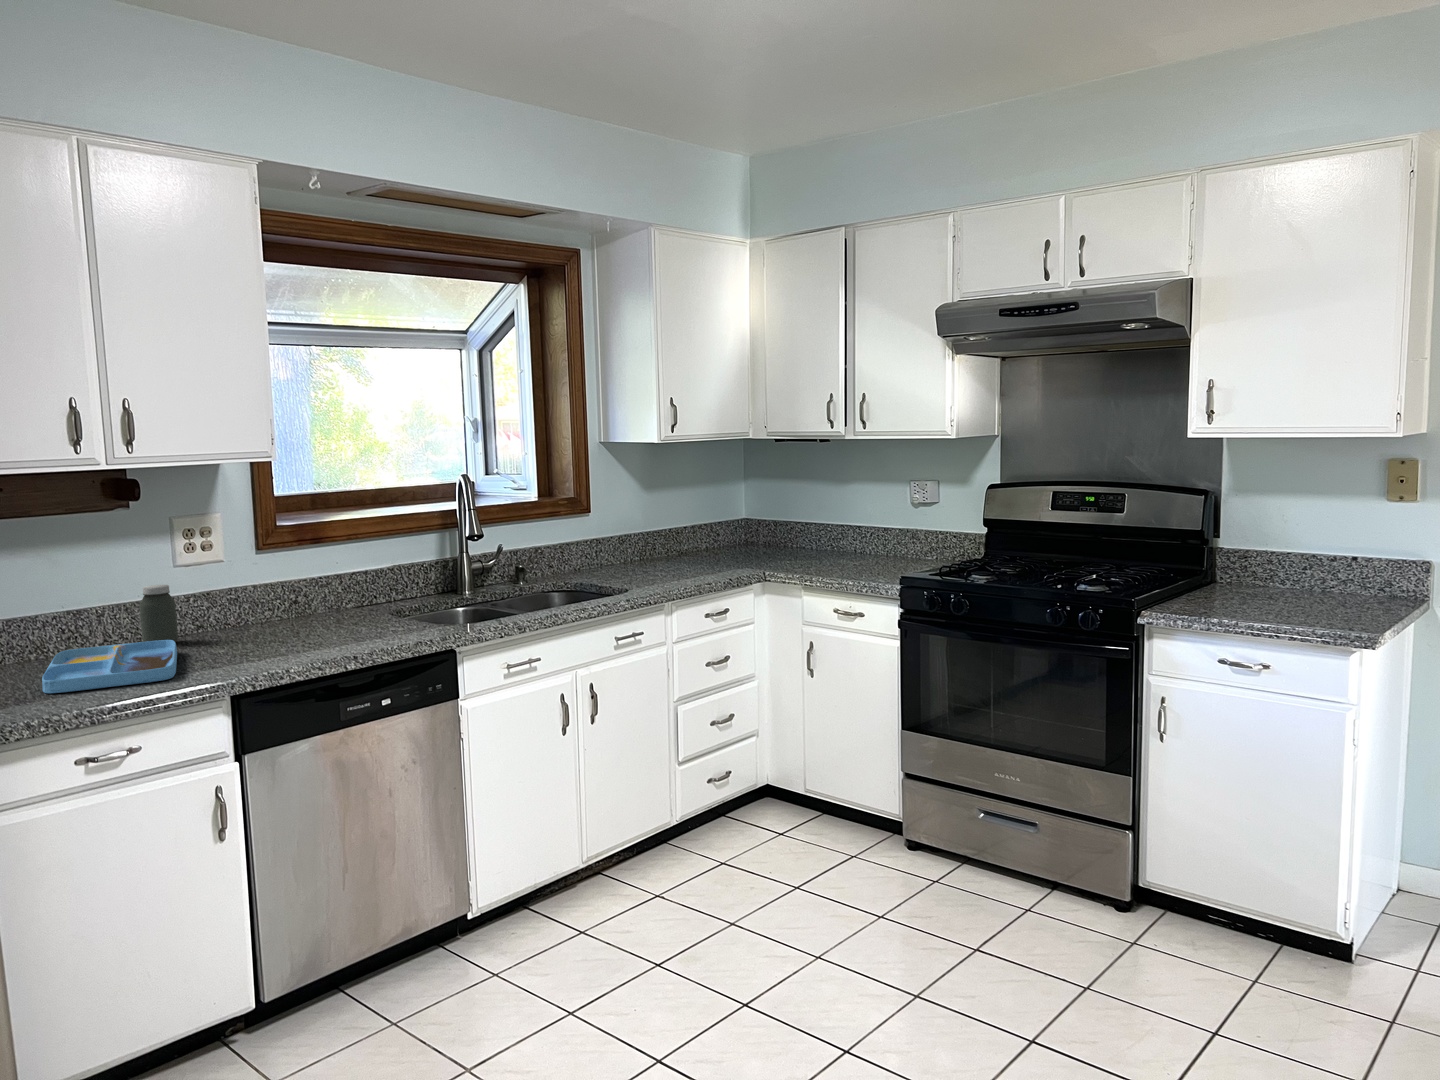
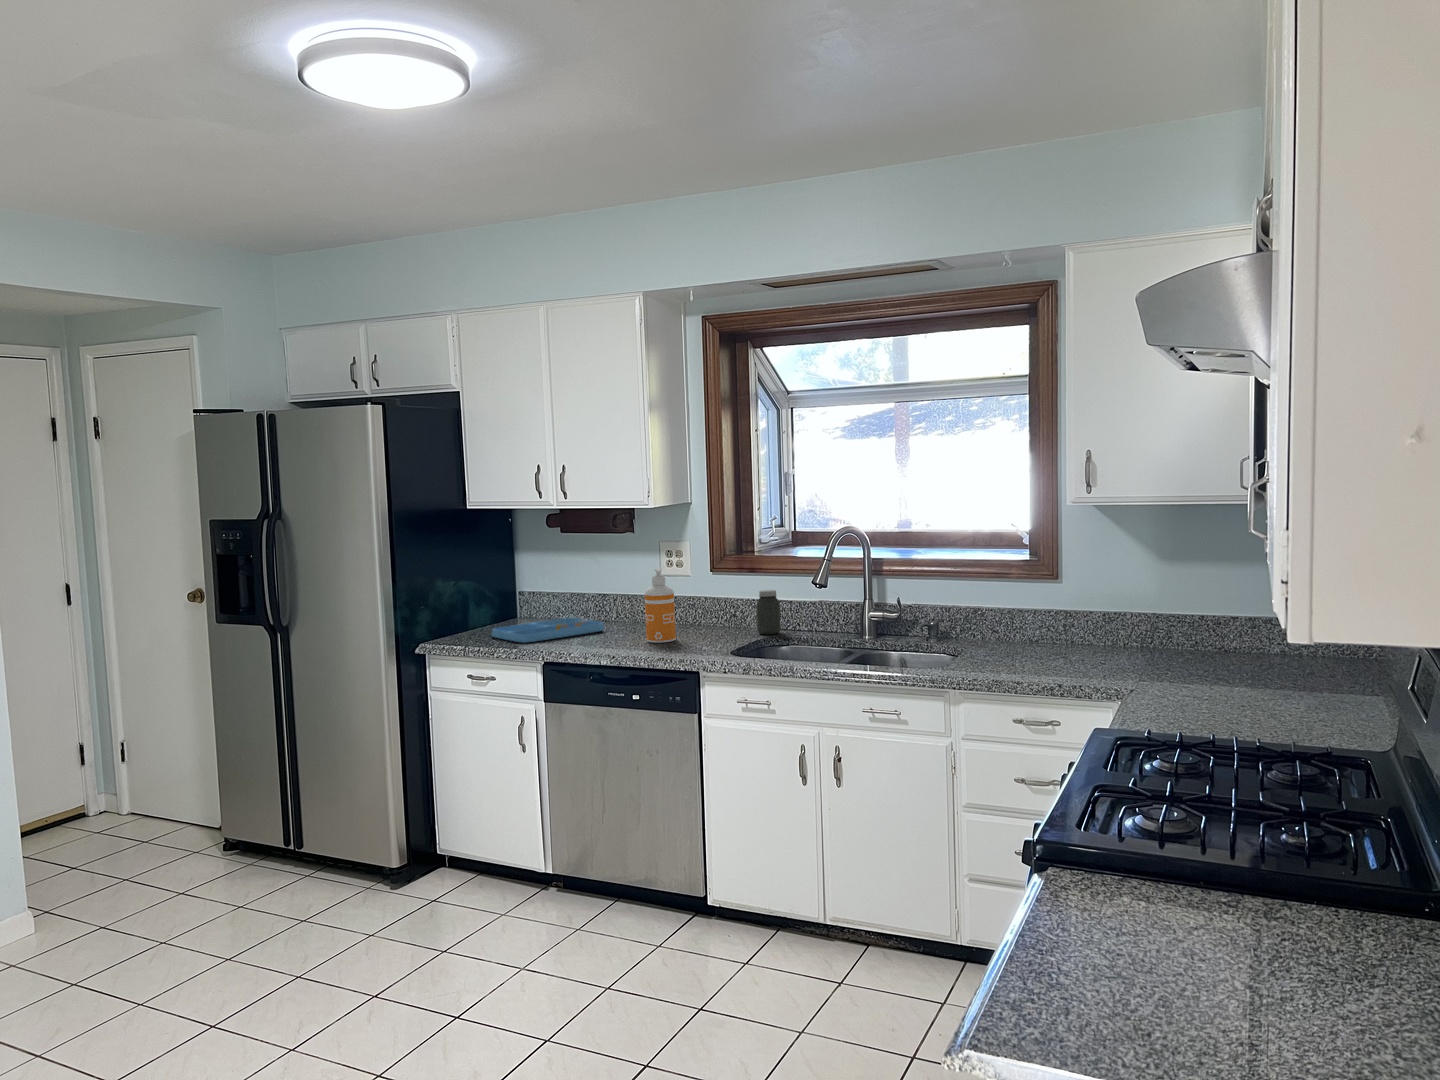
soap dispenser: none [291,542,336,640] -> present [645,568,676,643]
jar: present [139,585,178,642] -> present [757,590,781,634]

